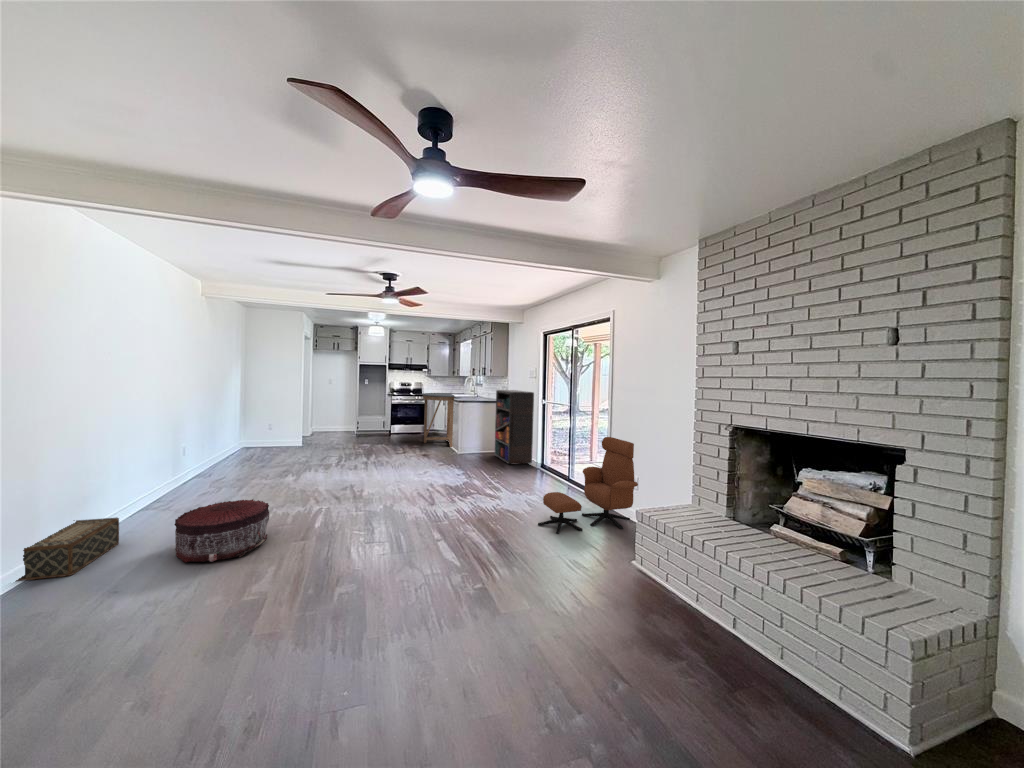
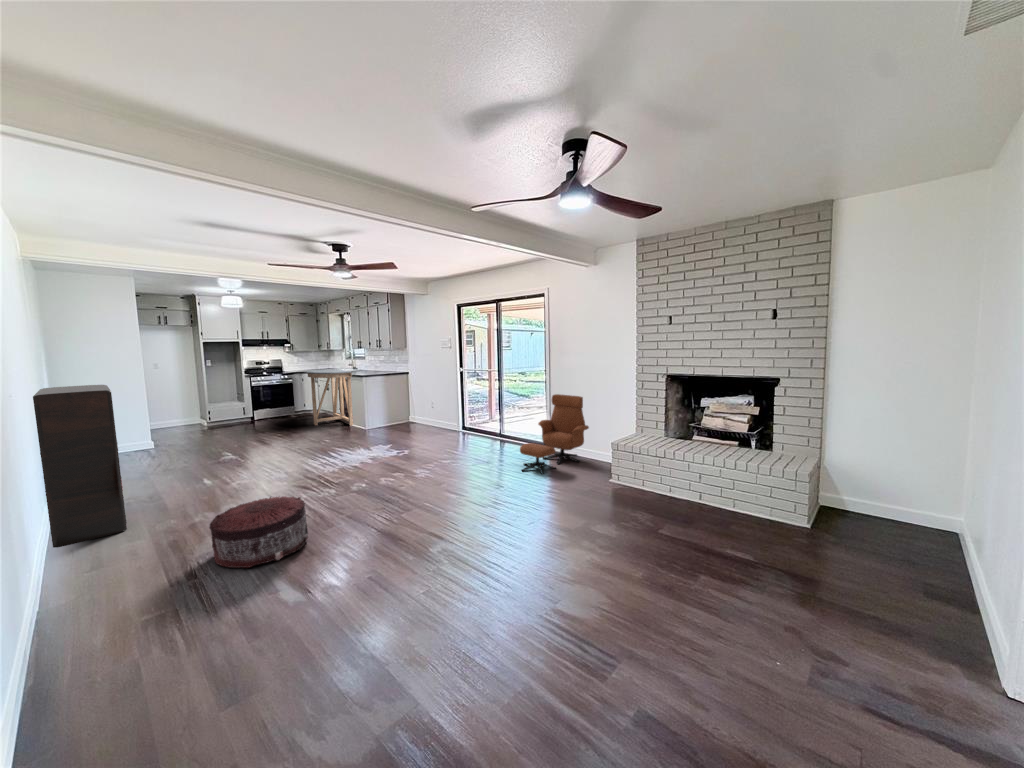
bookshelf: present [495,390,534,465] -> present [33,385,127,548]
woven basket: present [16,517,119,581] -> none [33,549,119,643]

